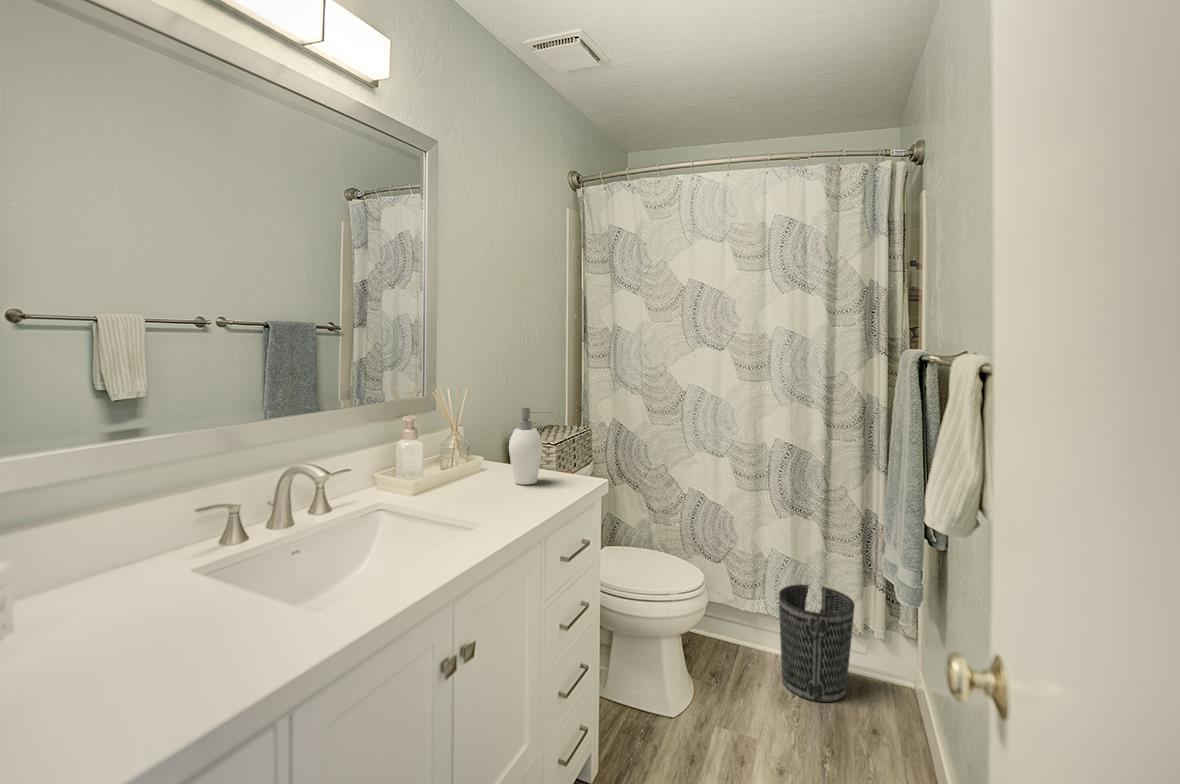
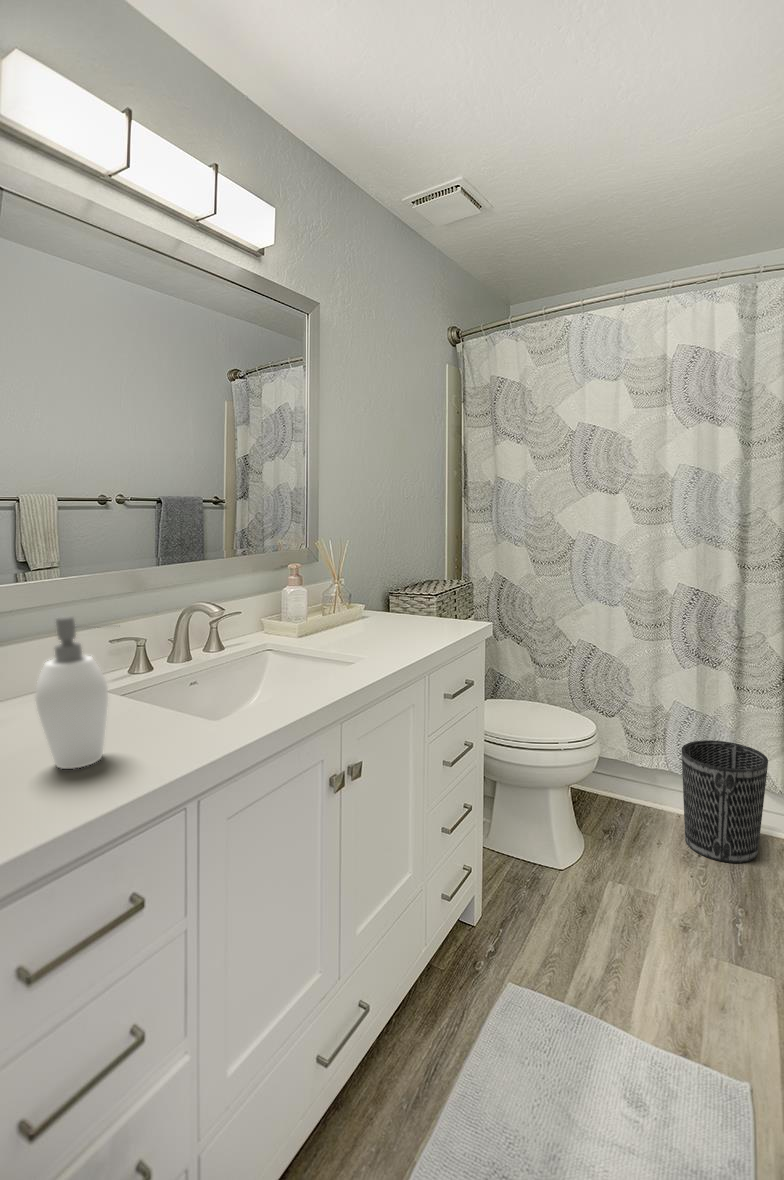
soap dispenser: present [509,407,553,485] -> present [36,616,108,769]

